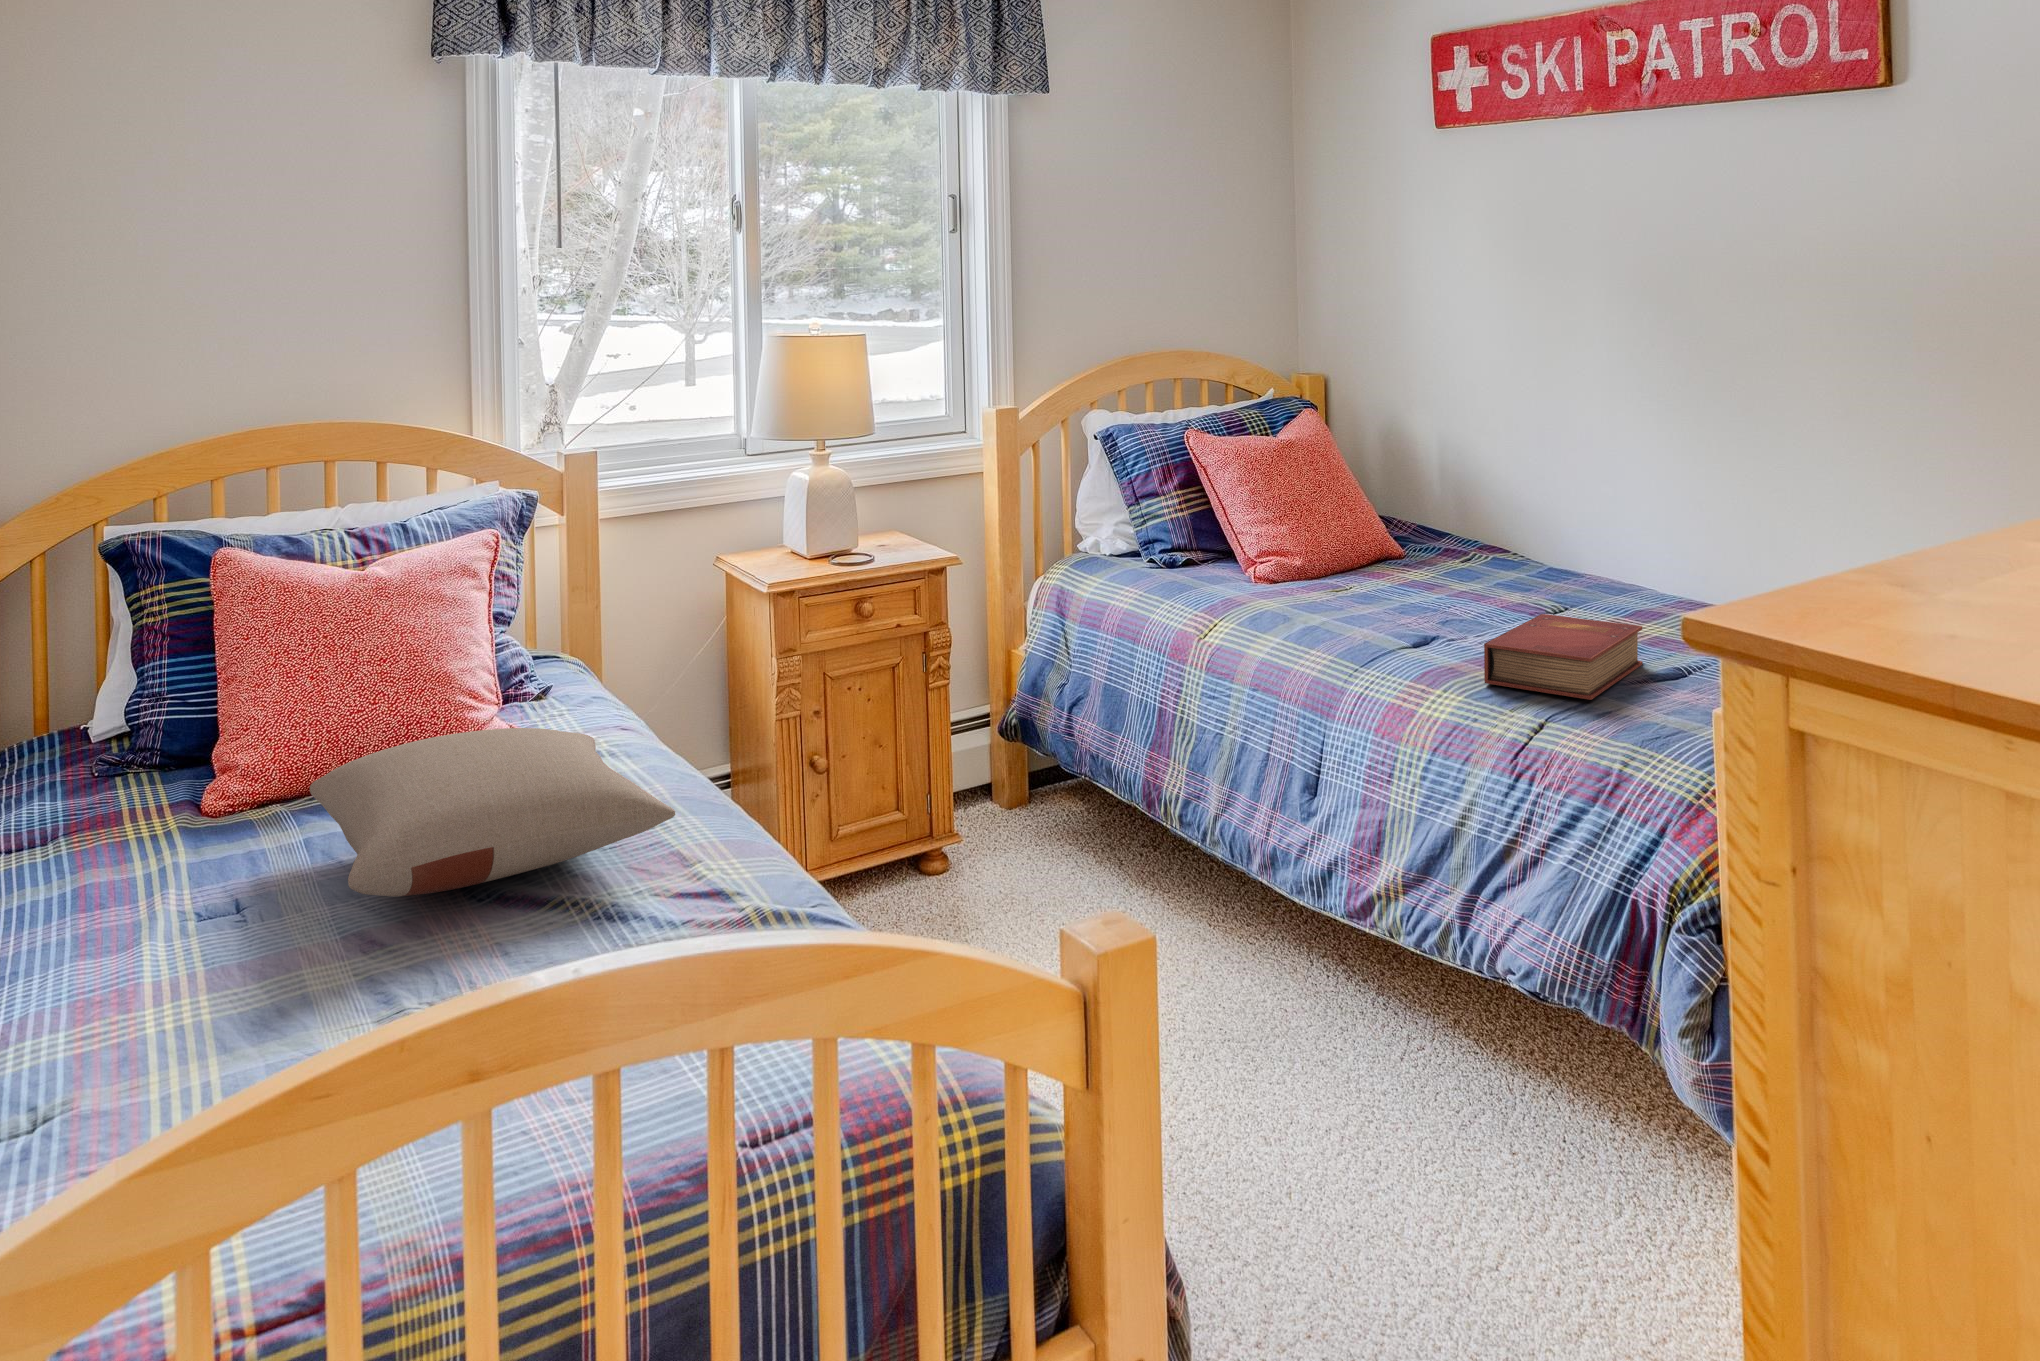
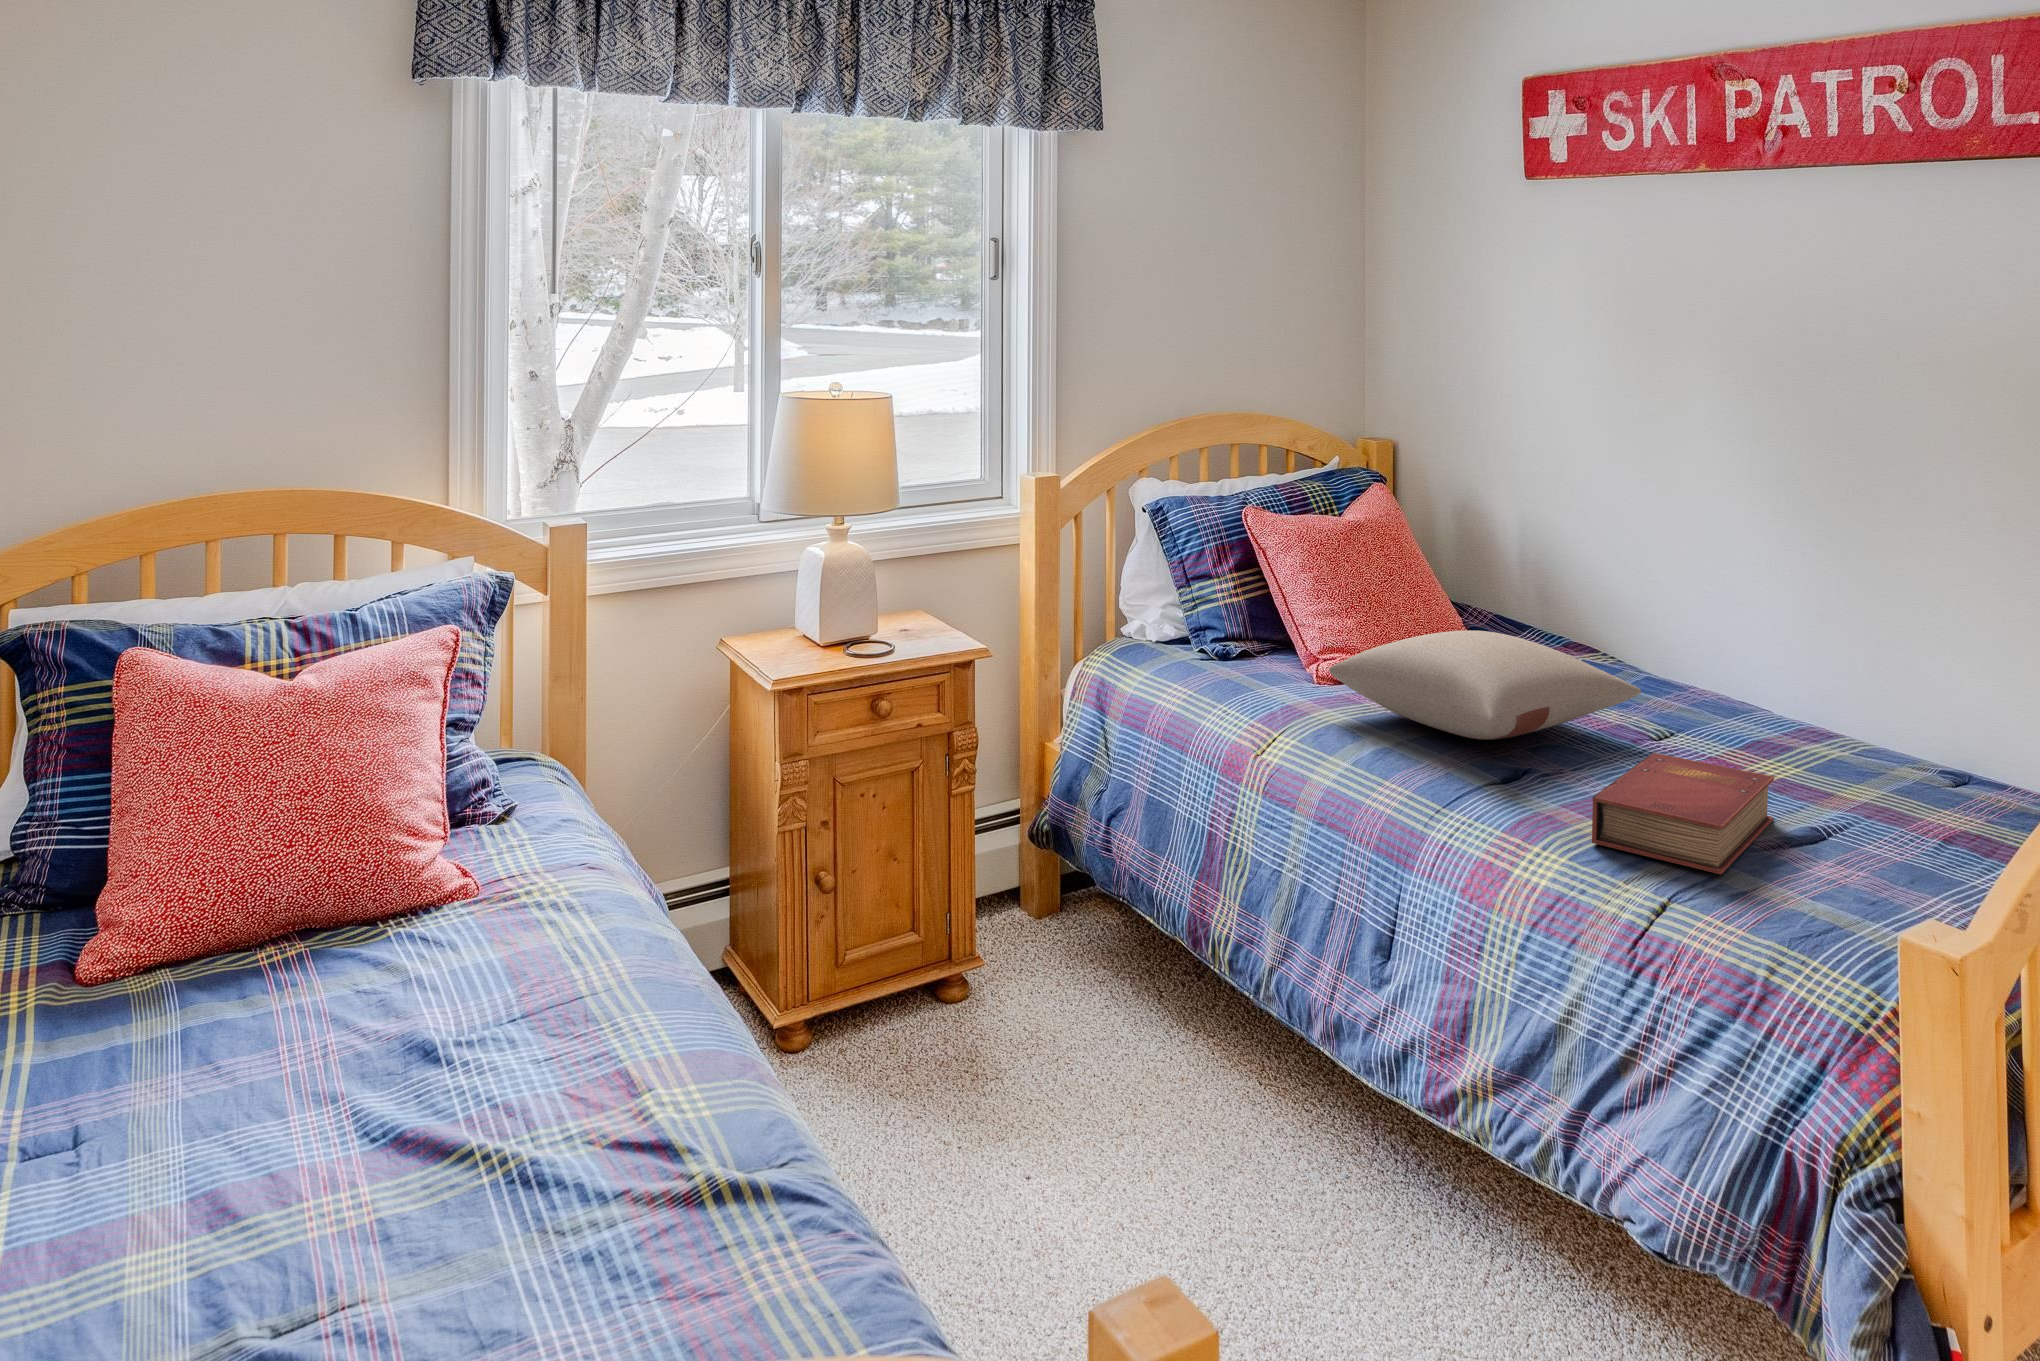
pillow: present [310,728,675,897] -> present [1329,630,1641,740]

